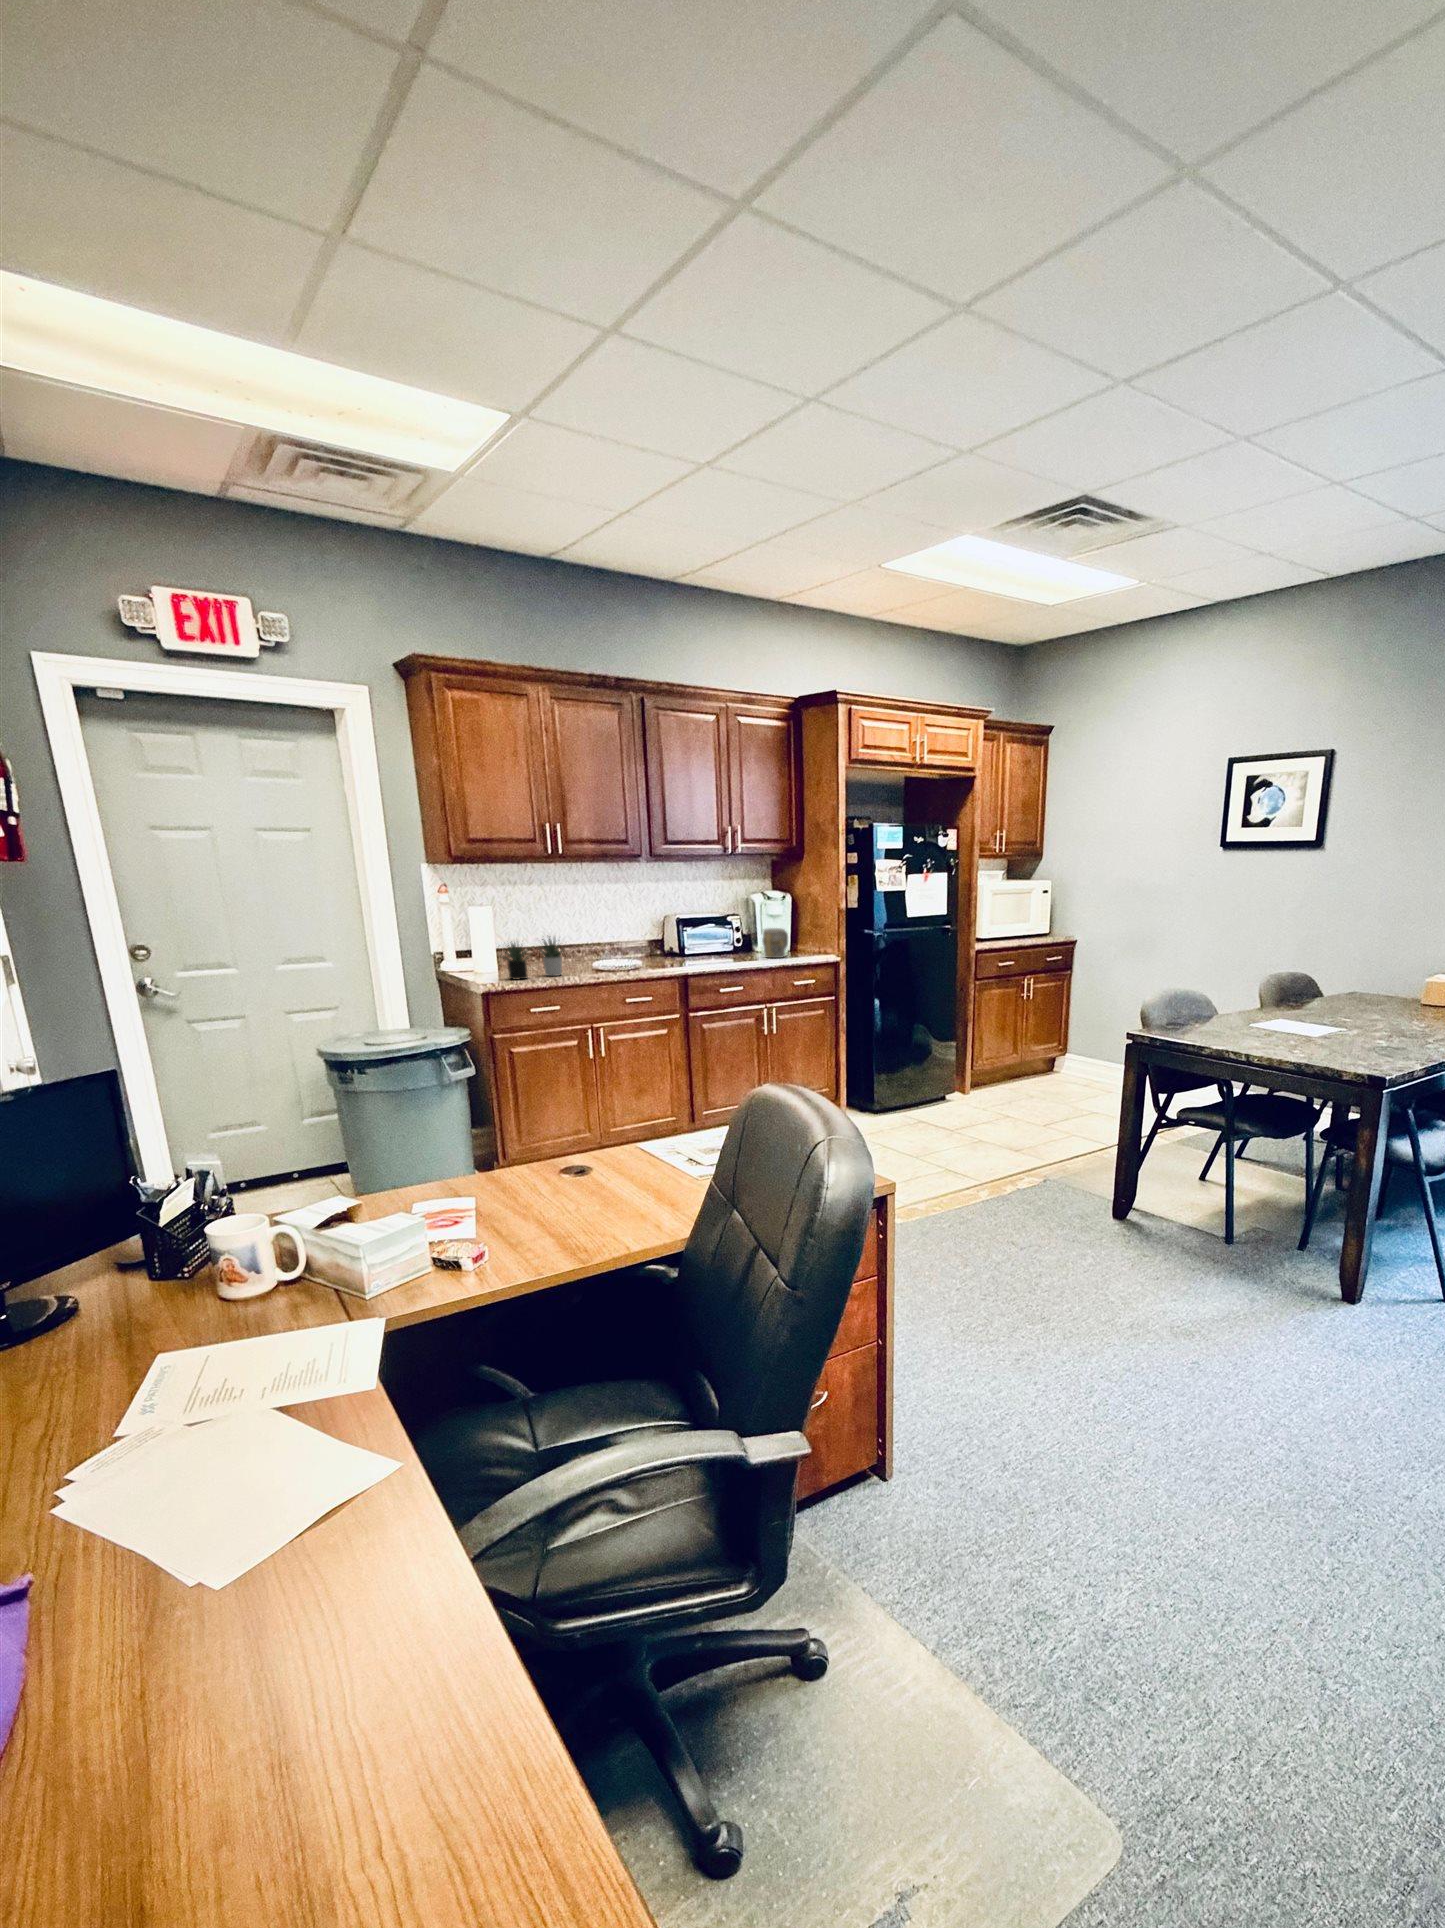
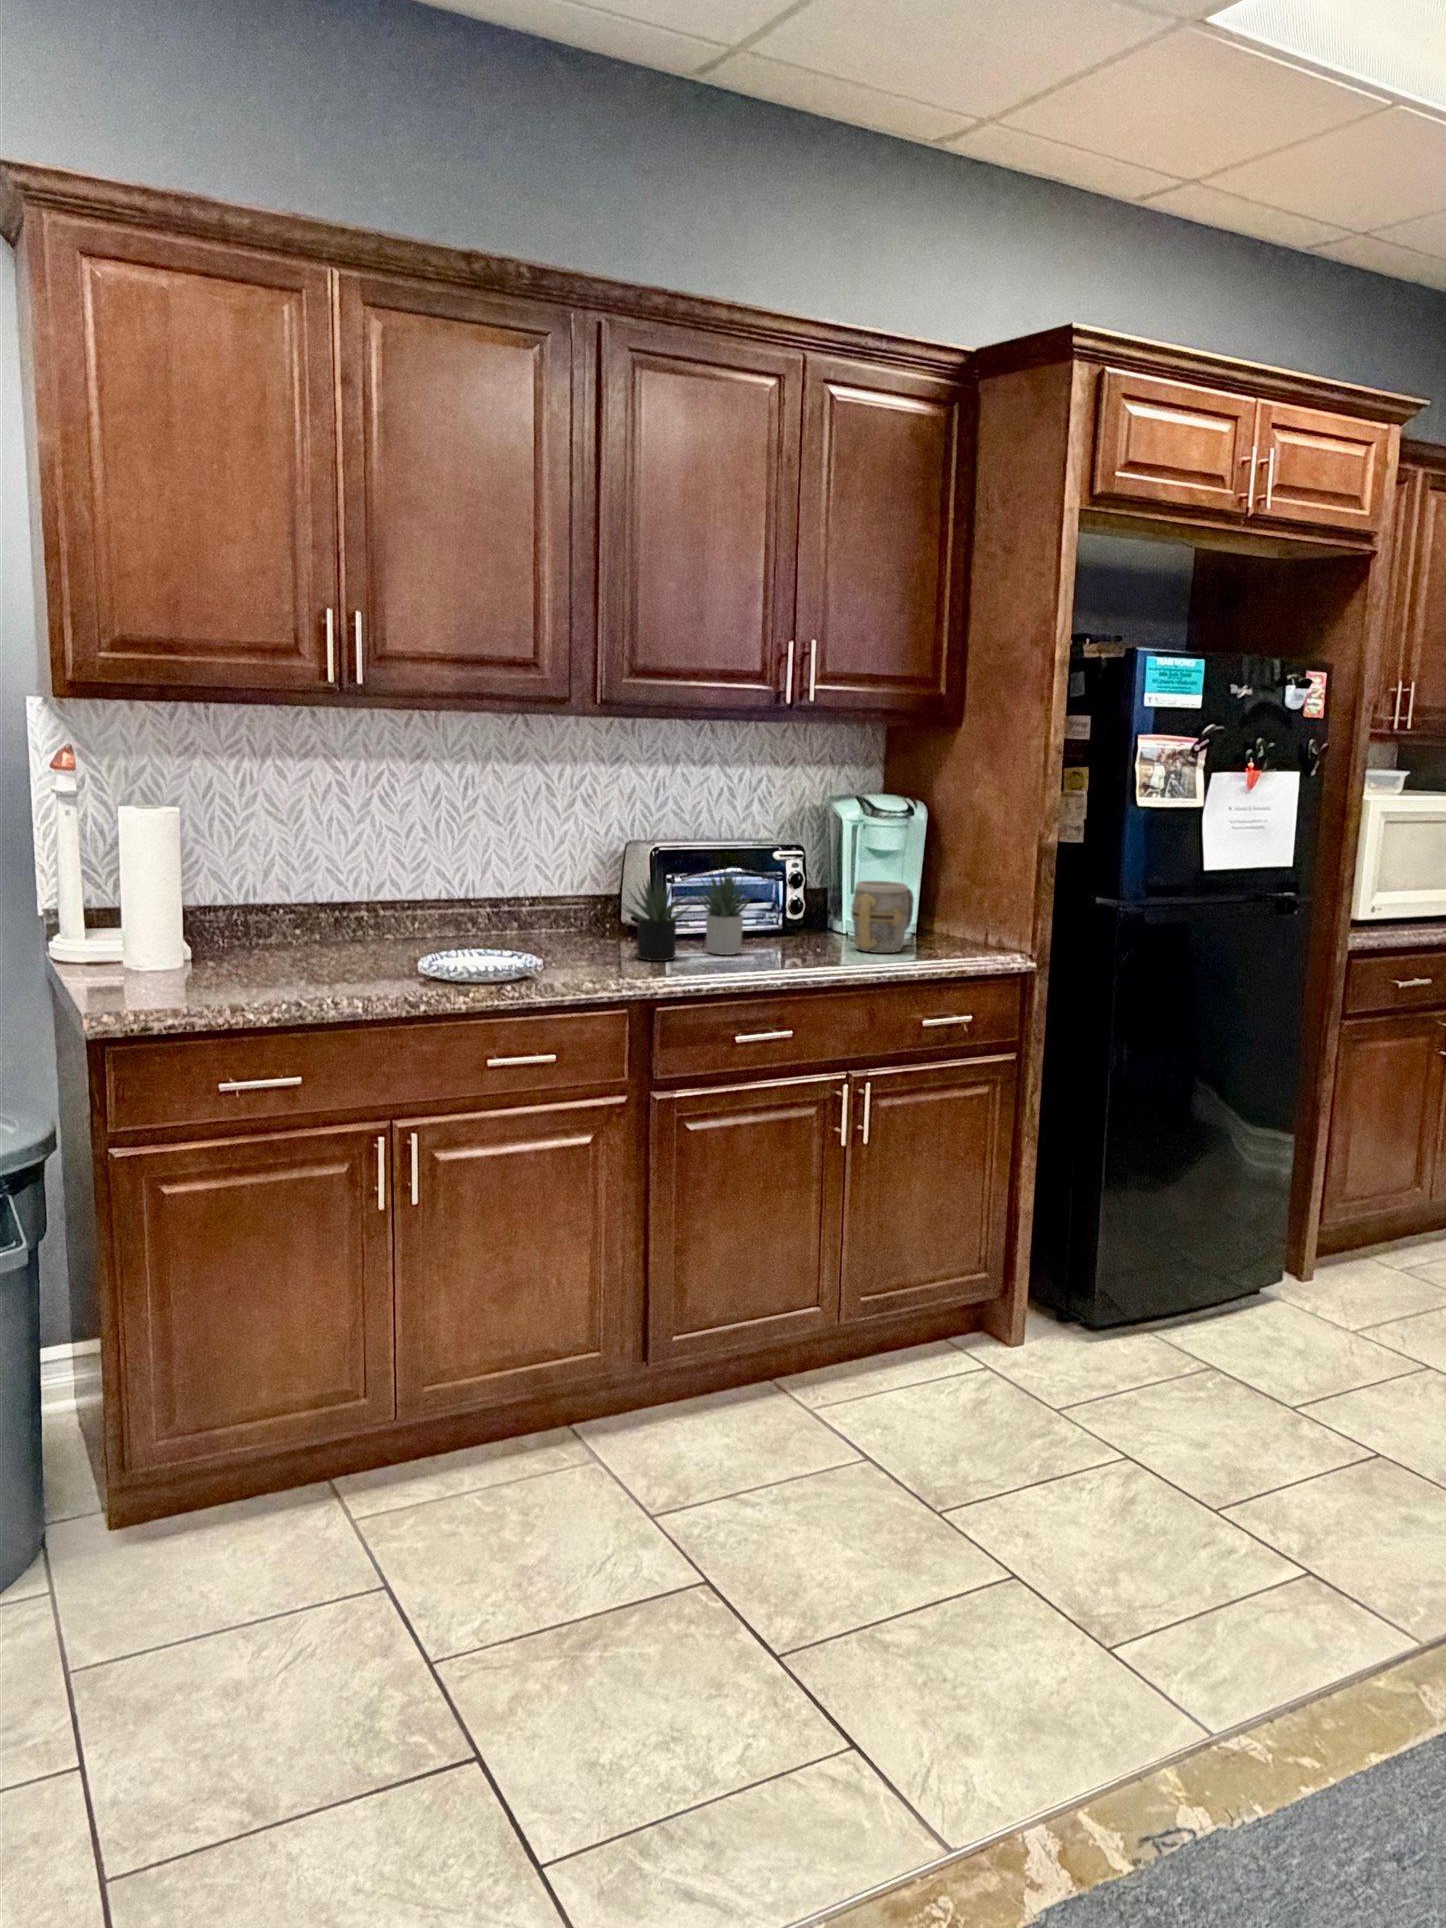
succulent plant: present [502,937,563,980] -> present [625,868,754,961]

